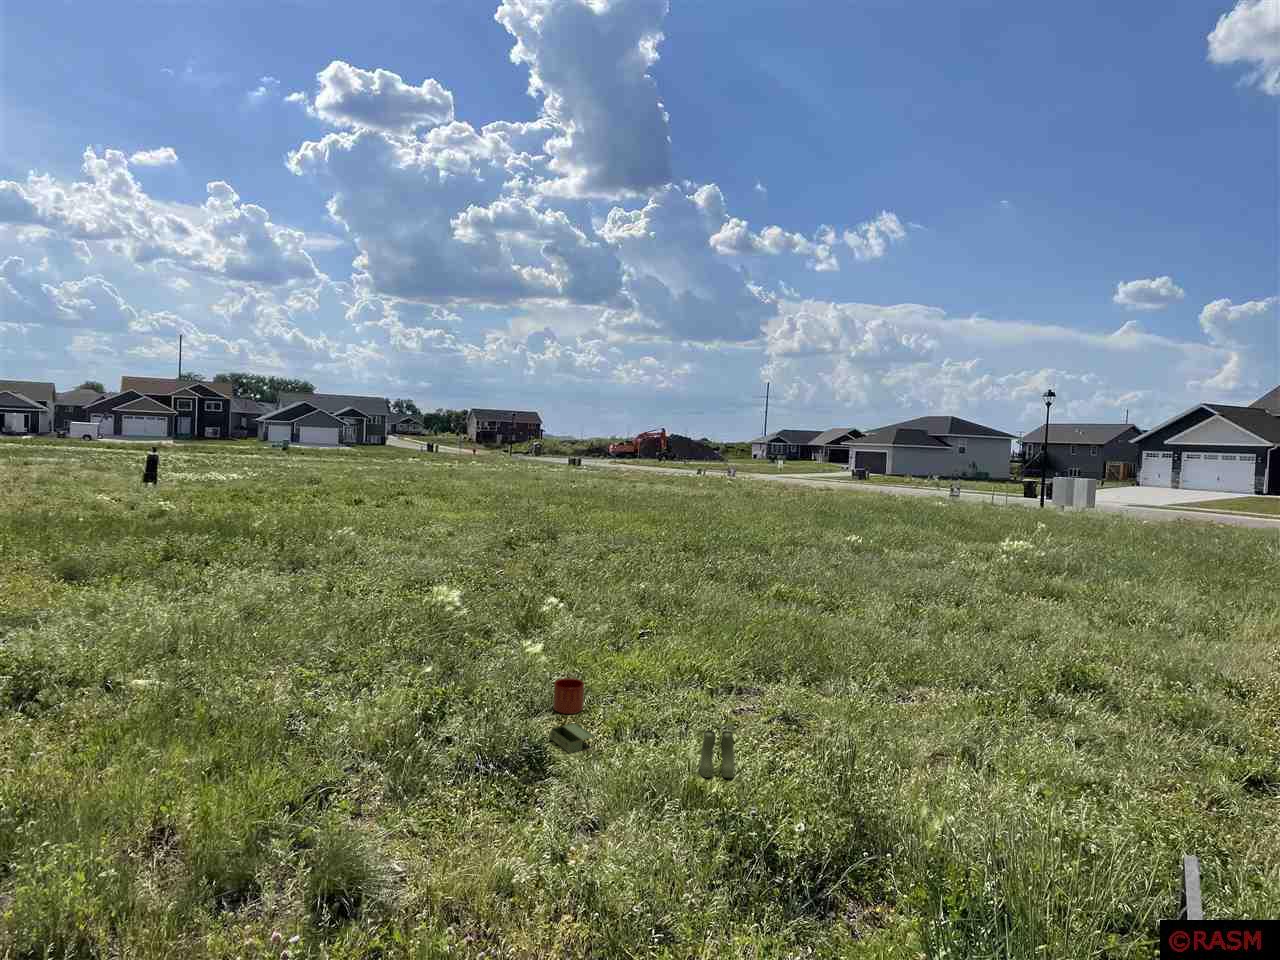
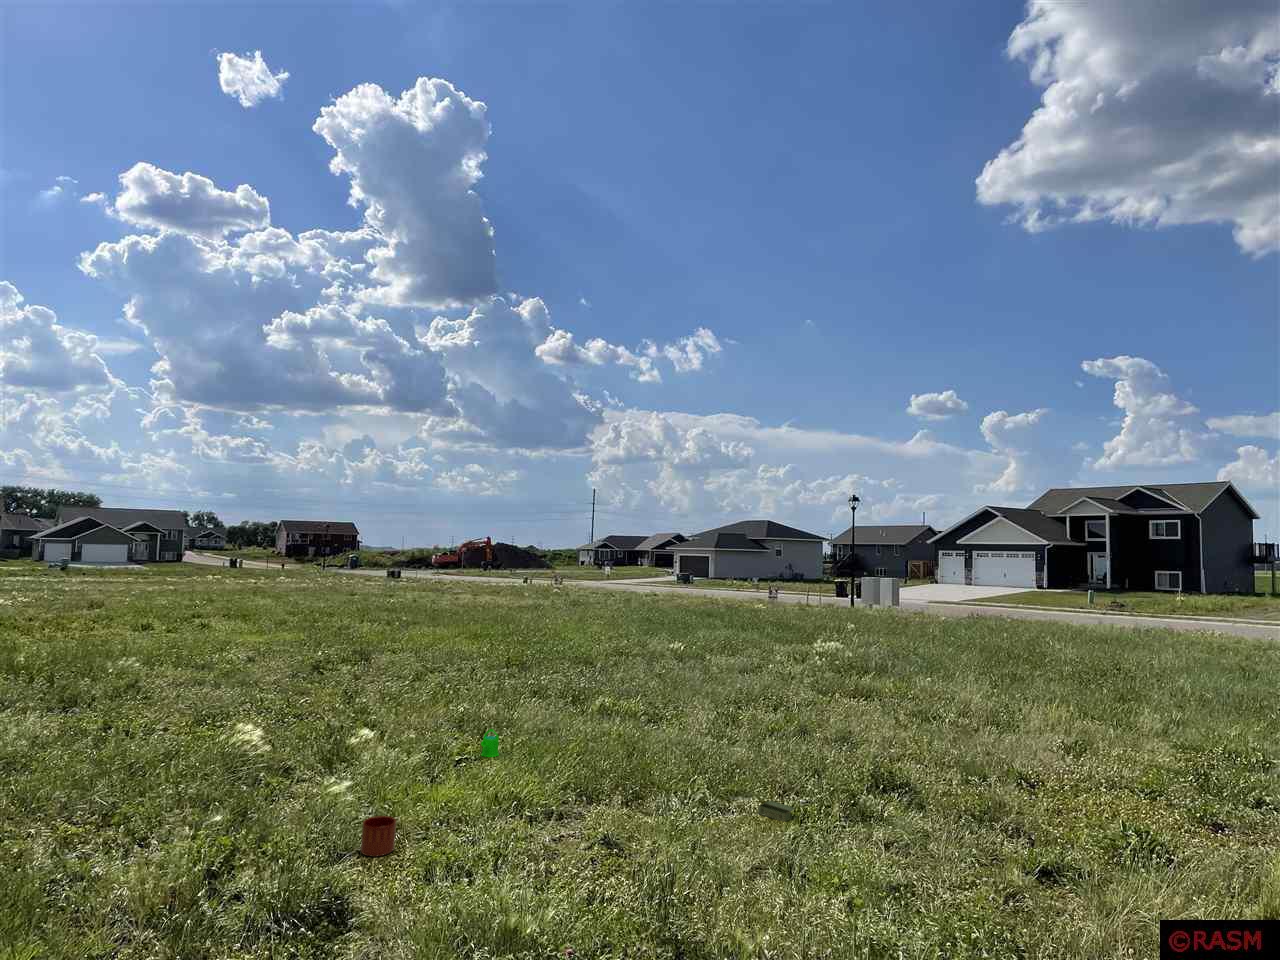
watering can: none [659,606,677,633] -> present [481,729,499,757]
toolbox: present [550,723,594,753] -> present [758,801,795,822]
boots: present [700,730,735,778] -> none [516,859,552,911]

